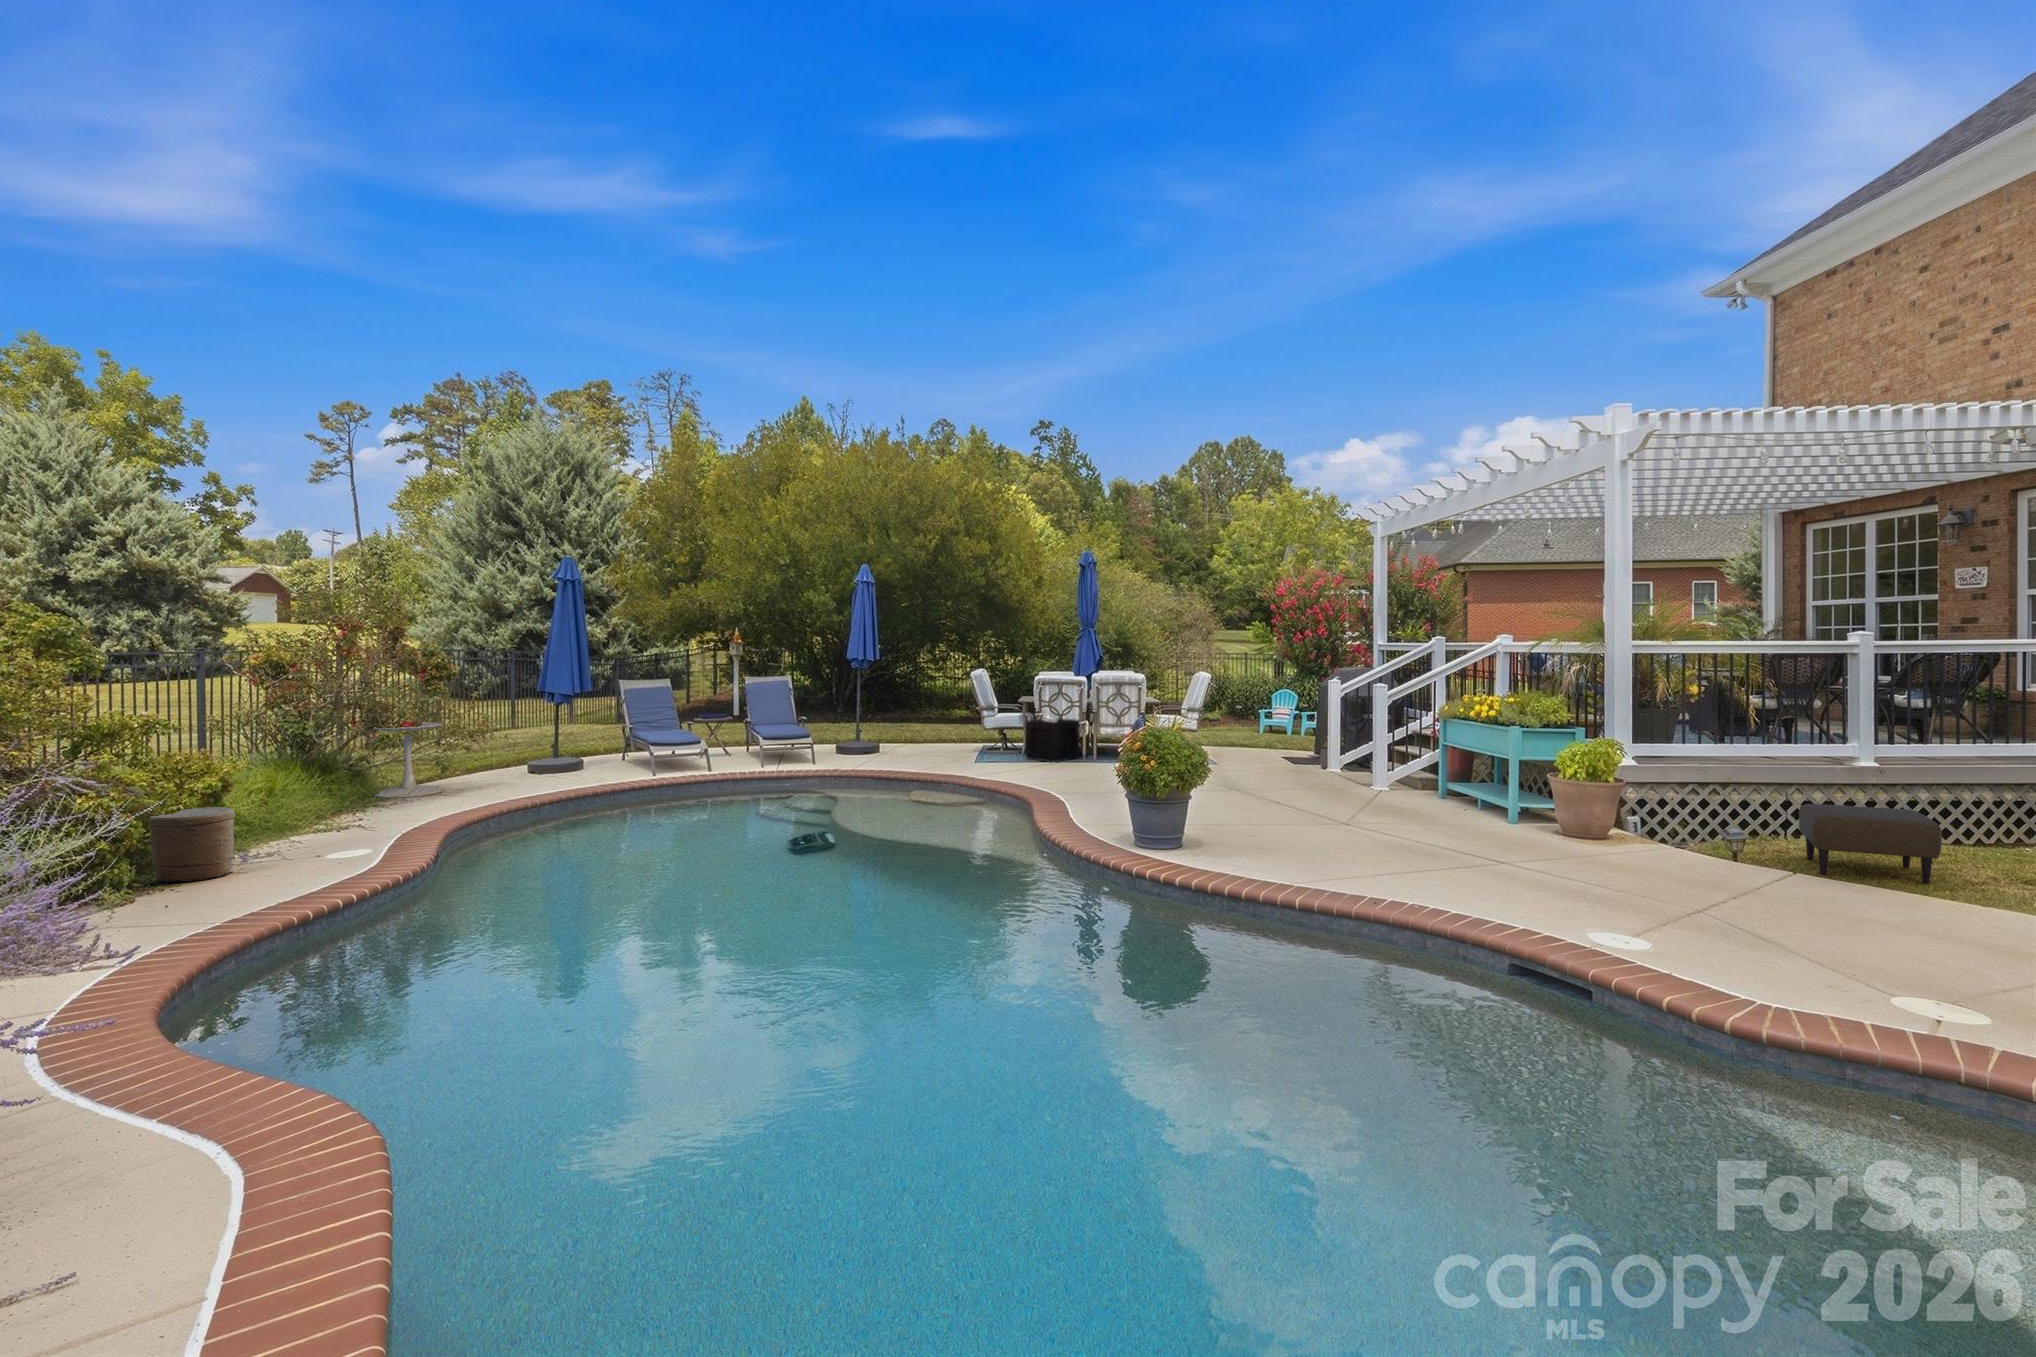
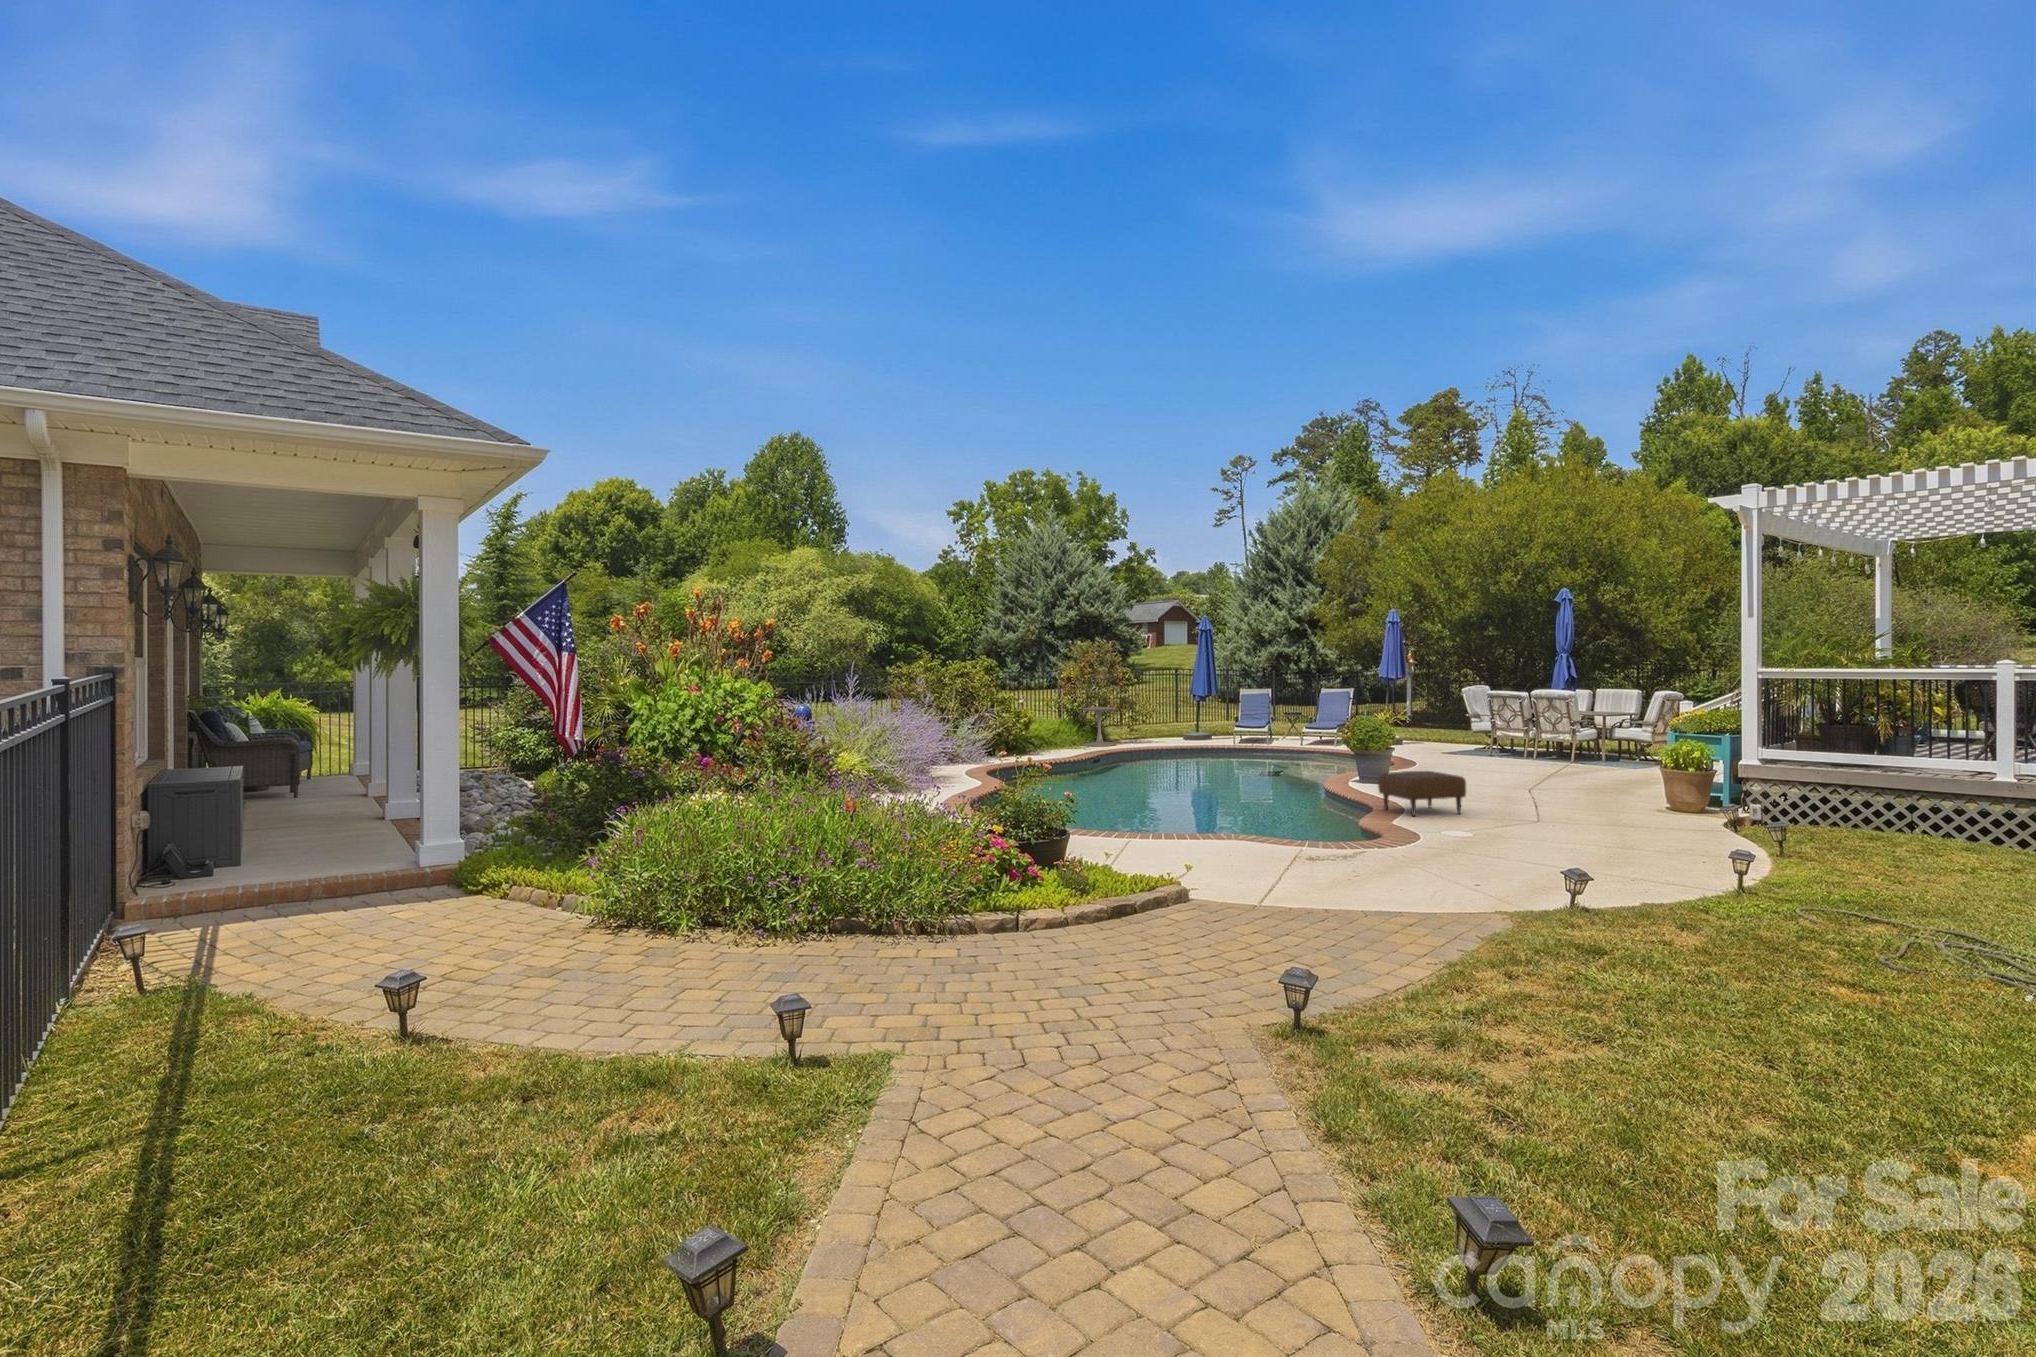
wooden crate: present [1025,719,1080,762] -> none [1498,722,1545,756]
ottoman: present [1799,804,1942,884] -> present [1378,771,1466,817]
woven basket: present [149,807,235,882] -> none [952,735,981,764]

